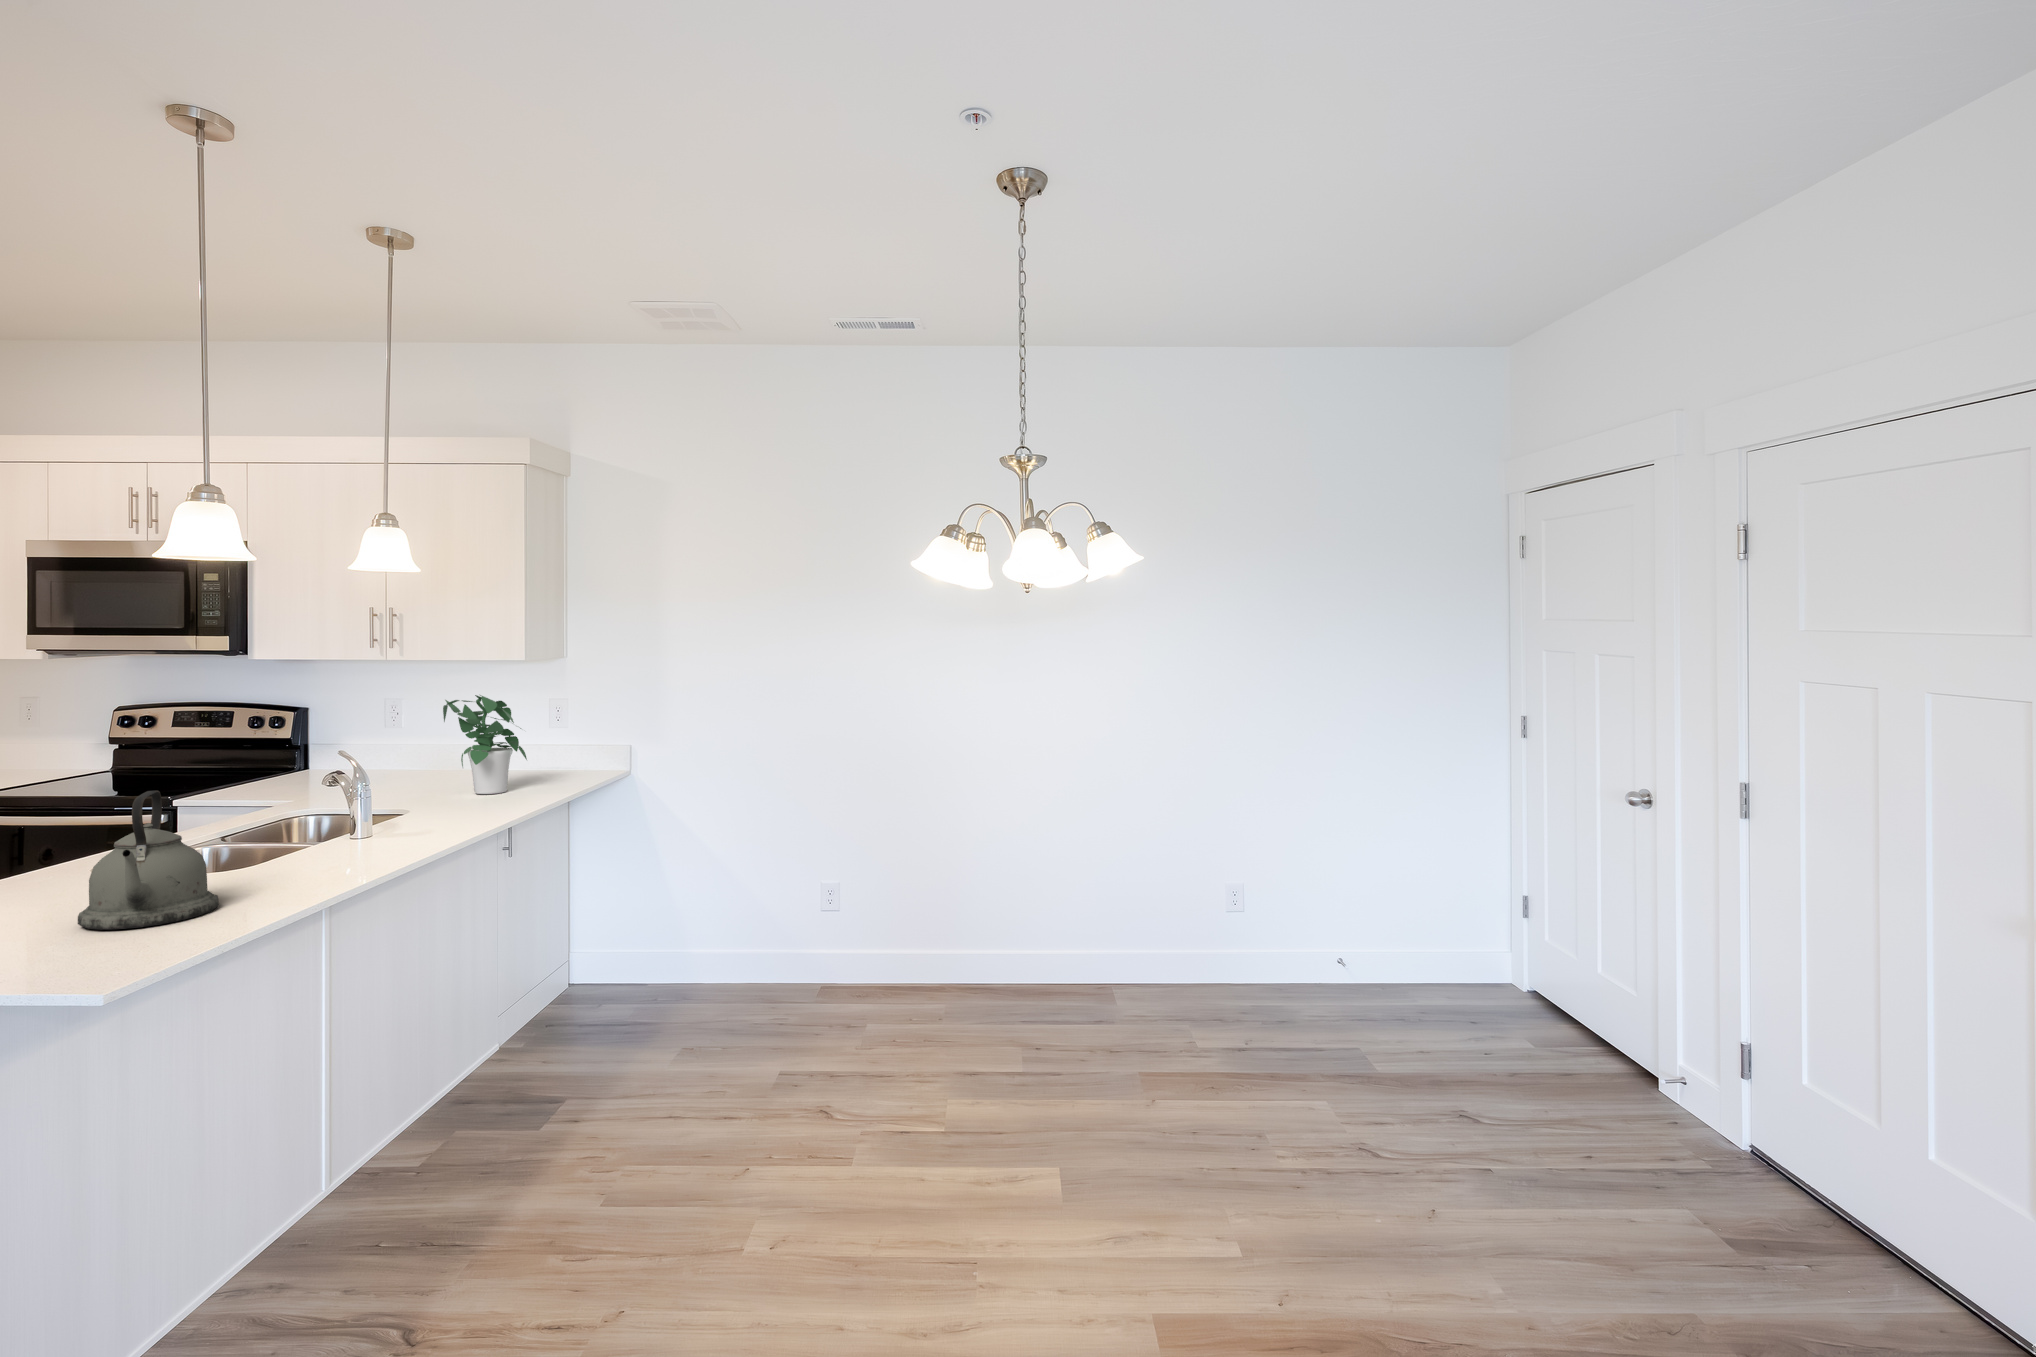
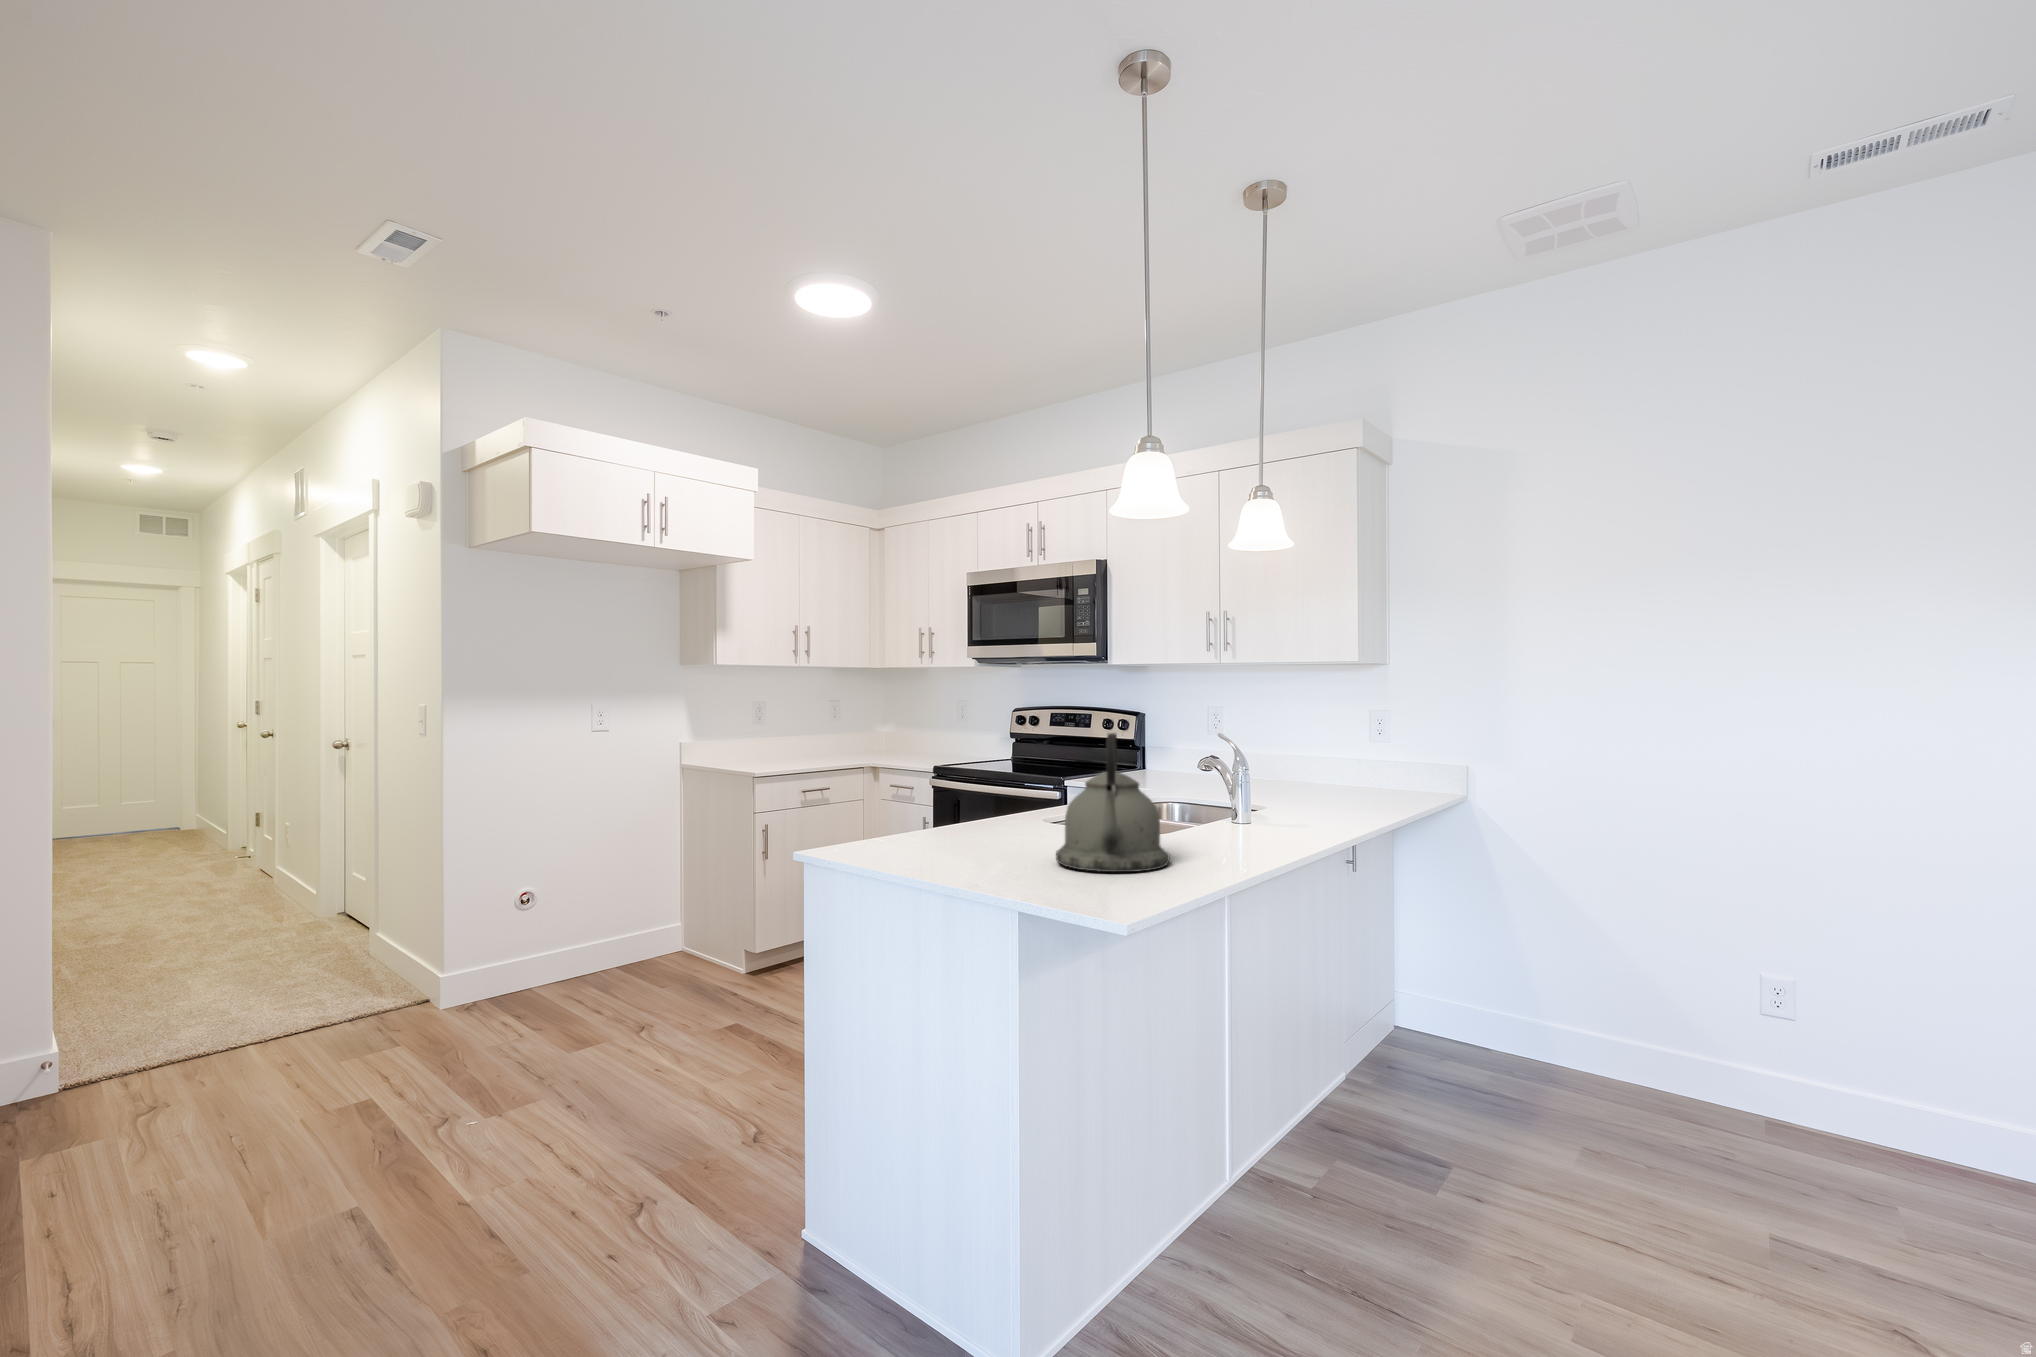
potted plant: present [443,695,527,794] -> none [1285,686,1369,794]

